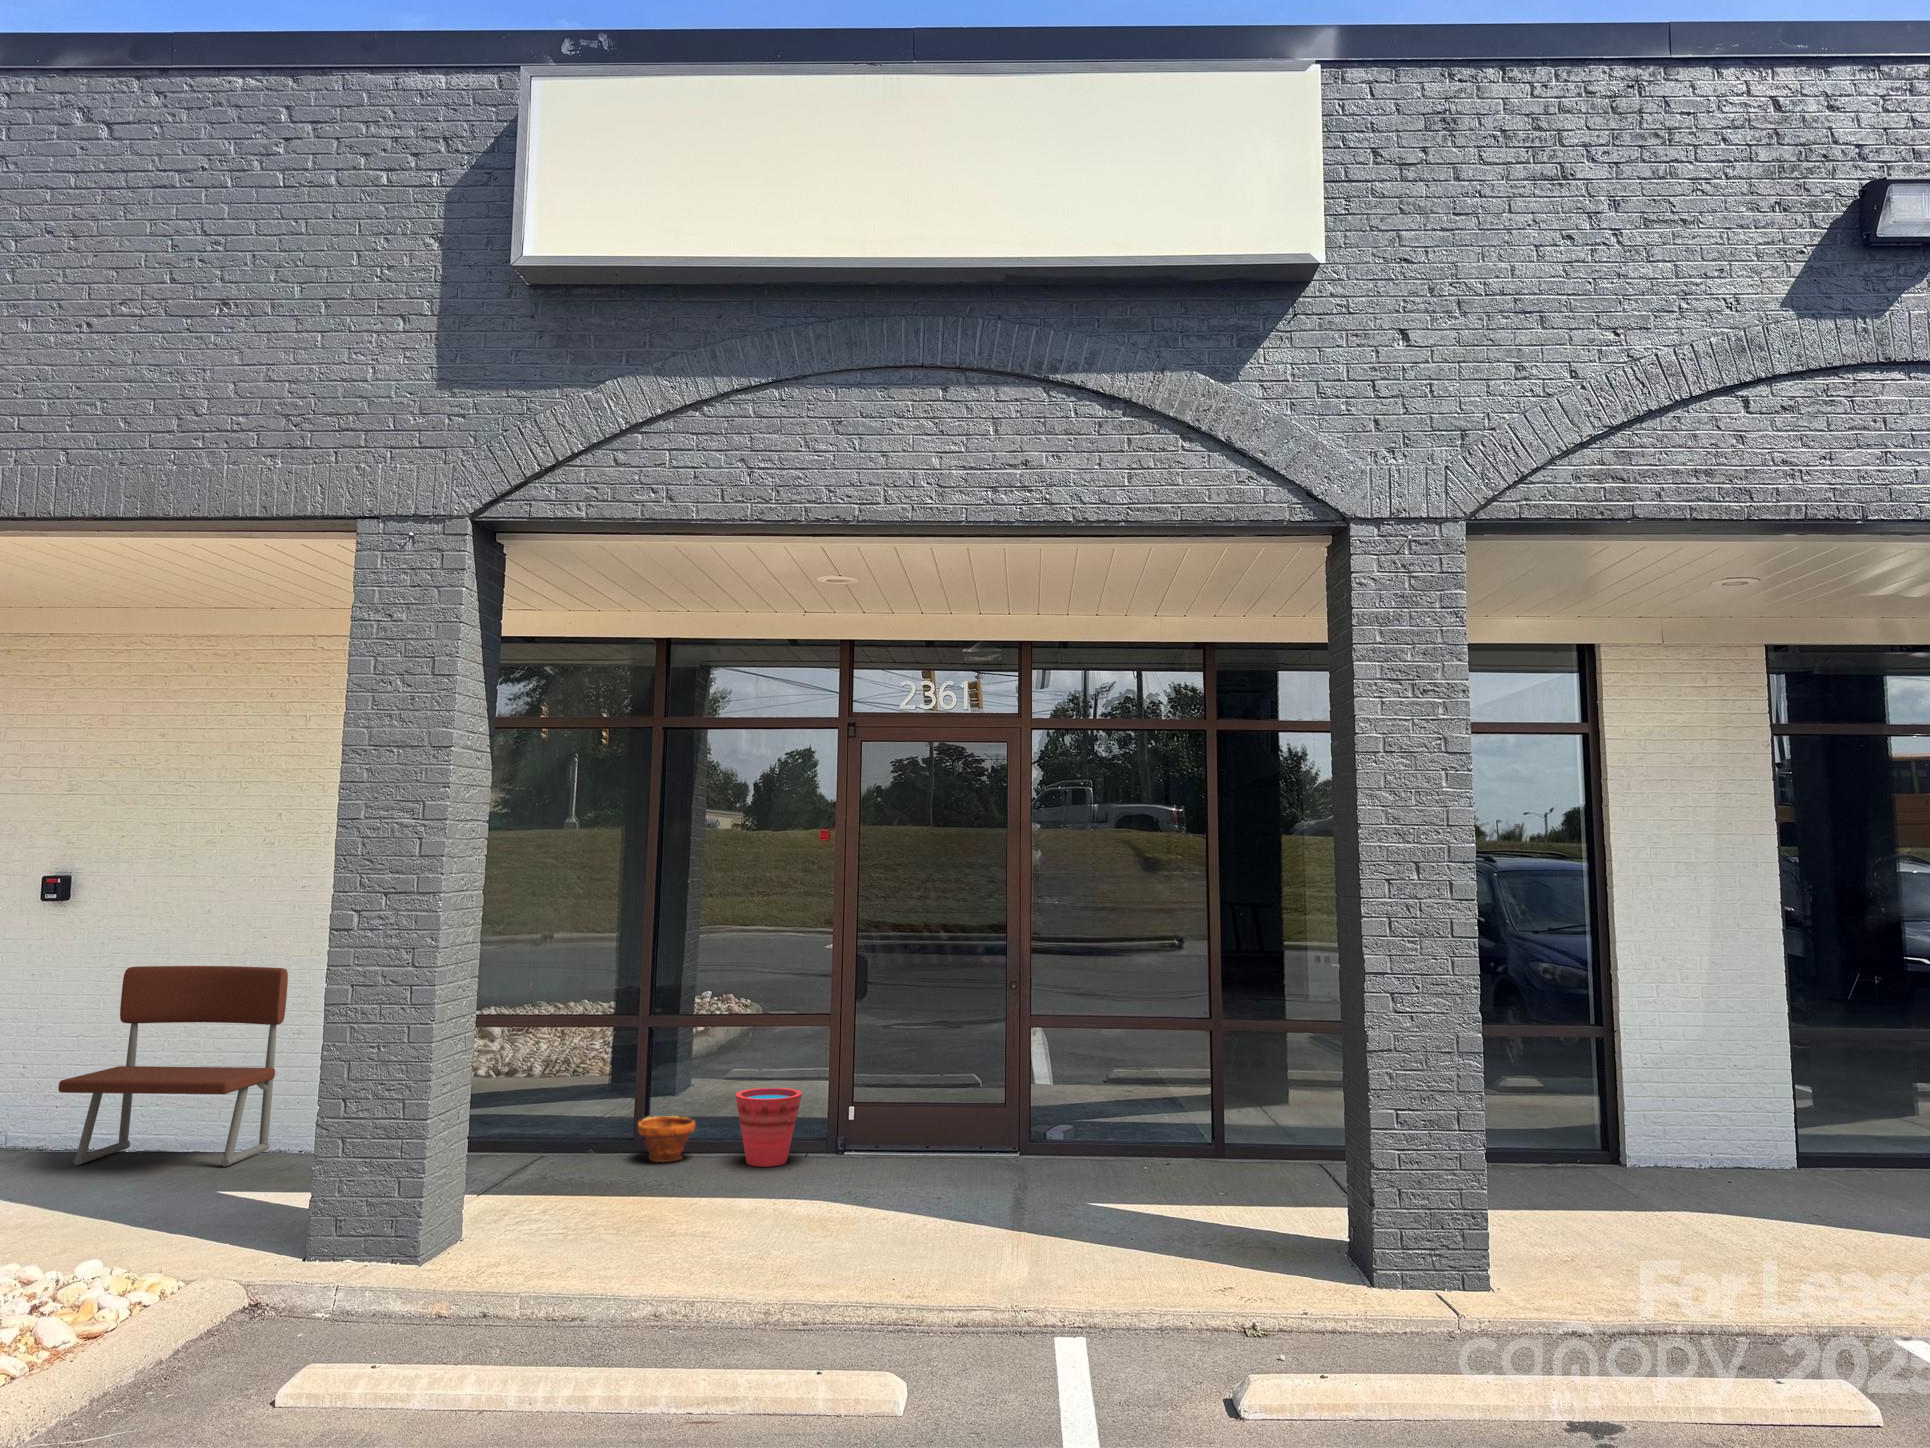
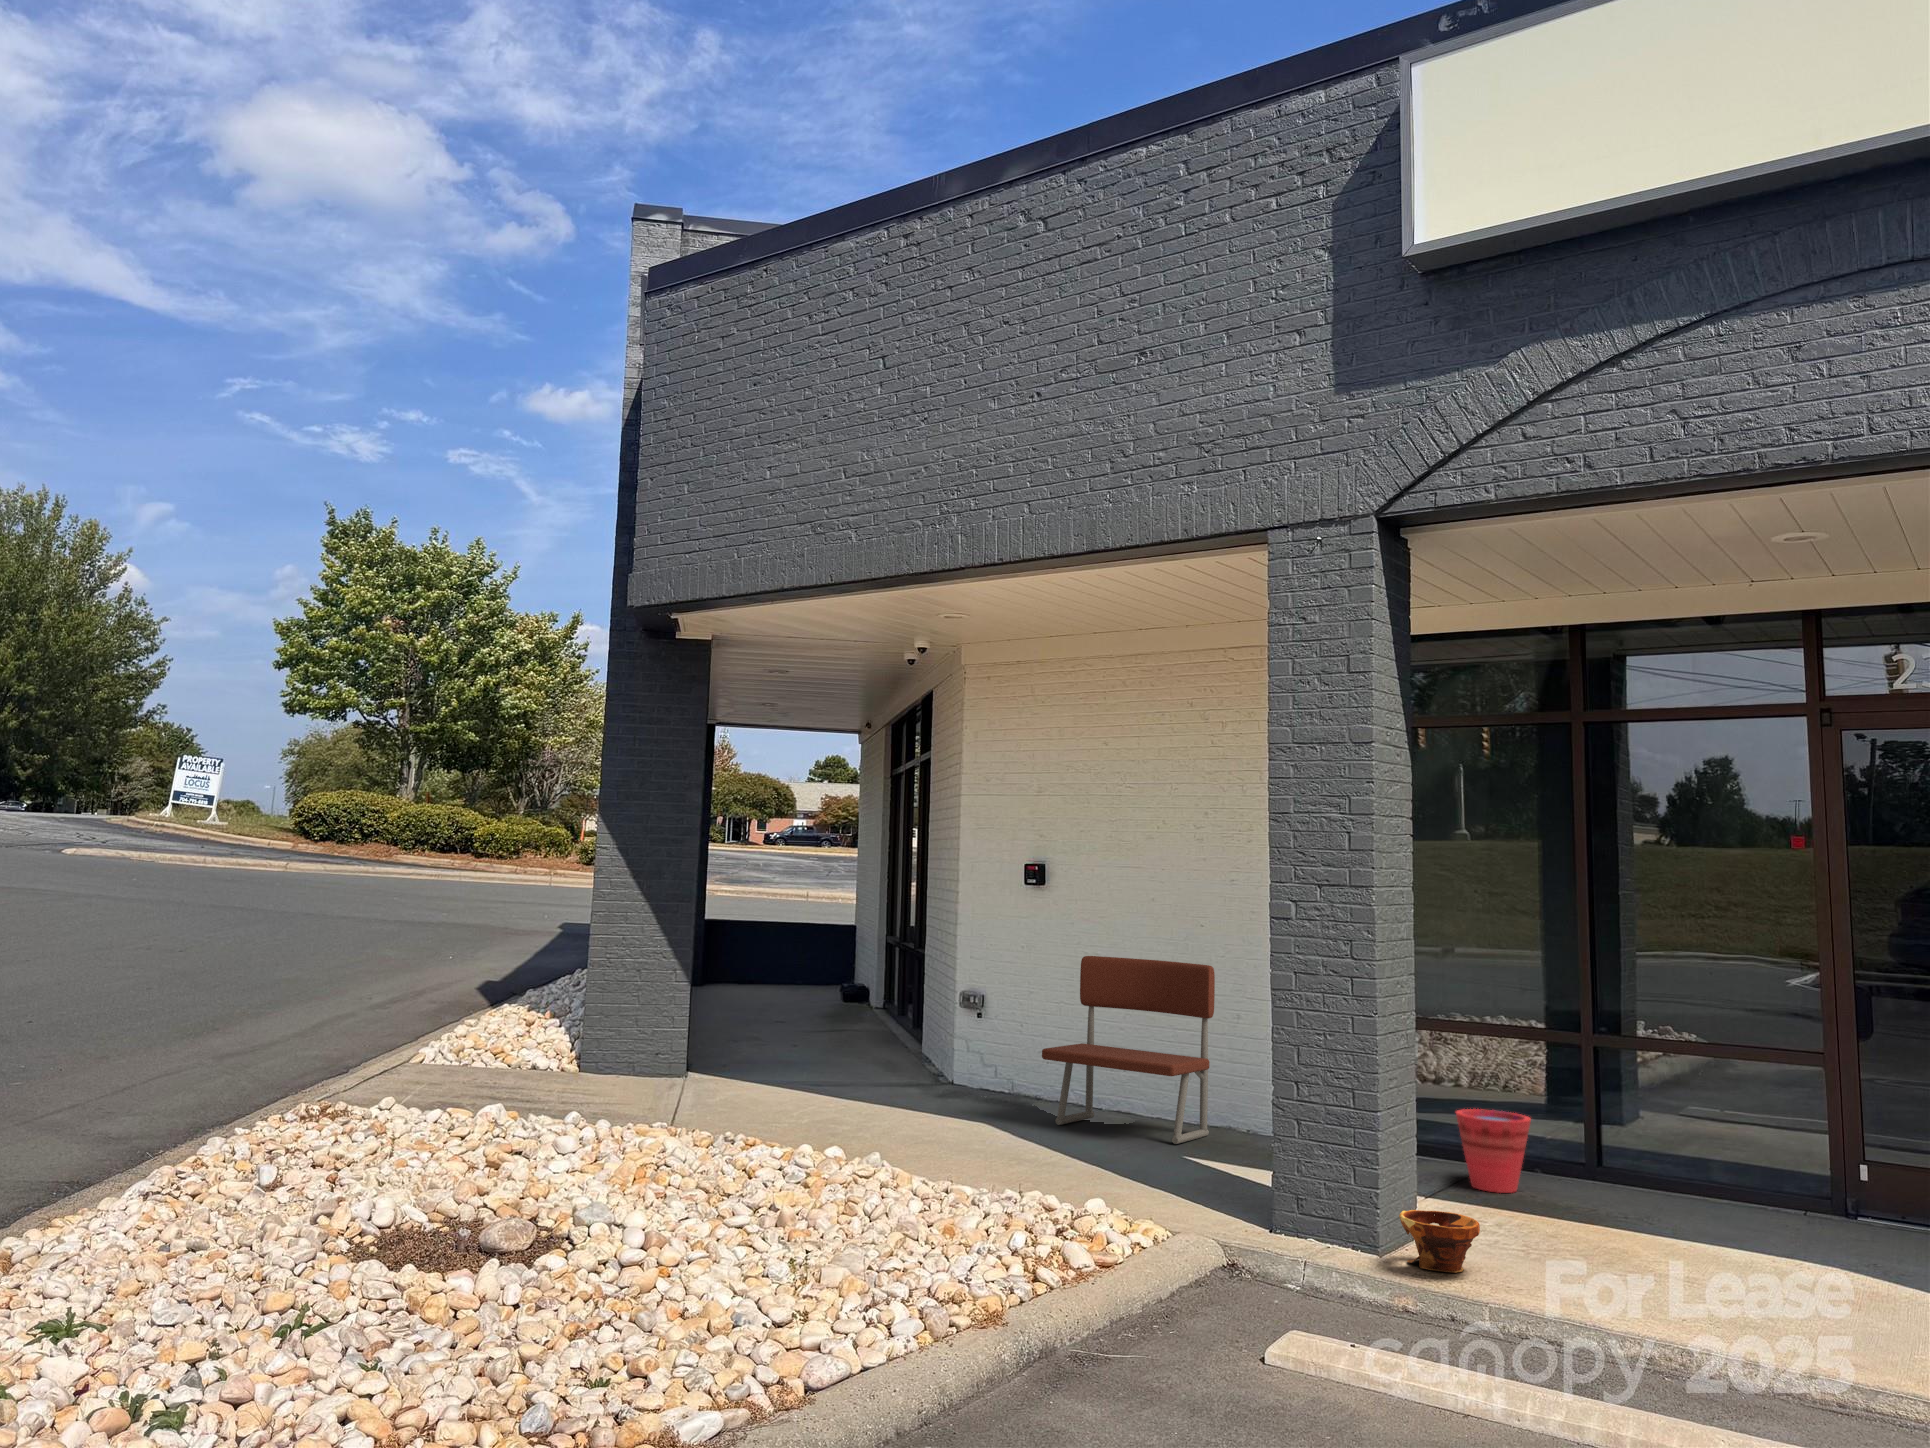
bucket: present [736,1088,802,1167] -> present [1456,1109,1531,1193]
planter: present [638,1116,695,1162] -> present [1399,1210,1480,1273]

